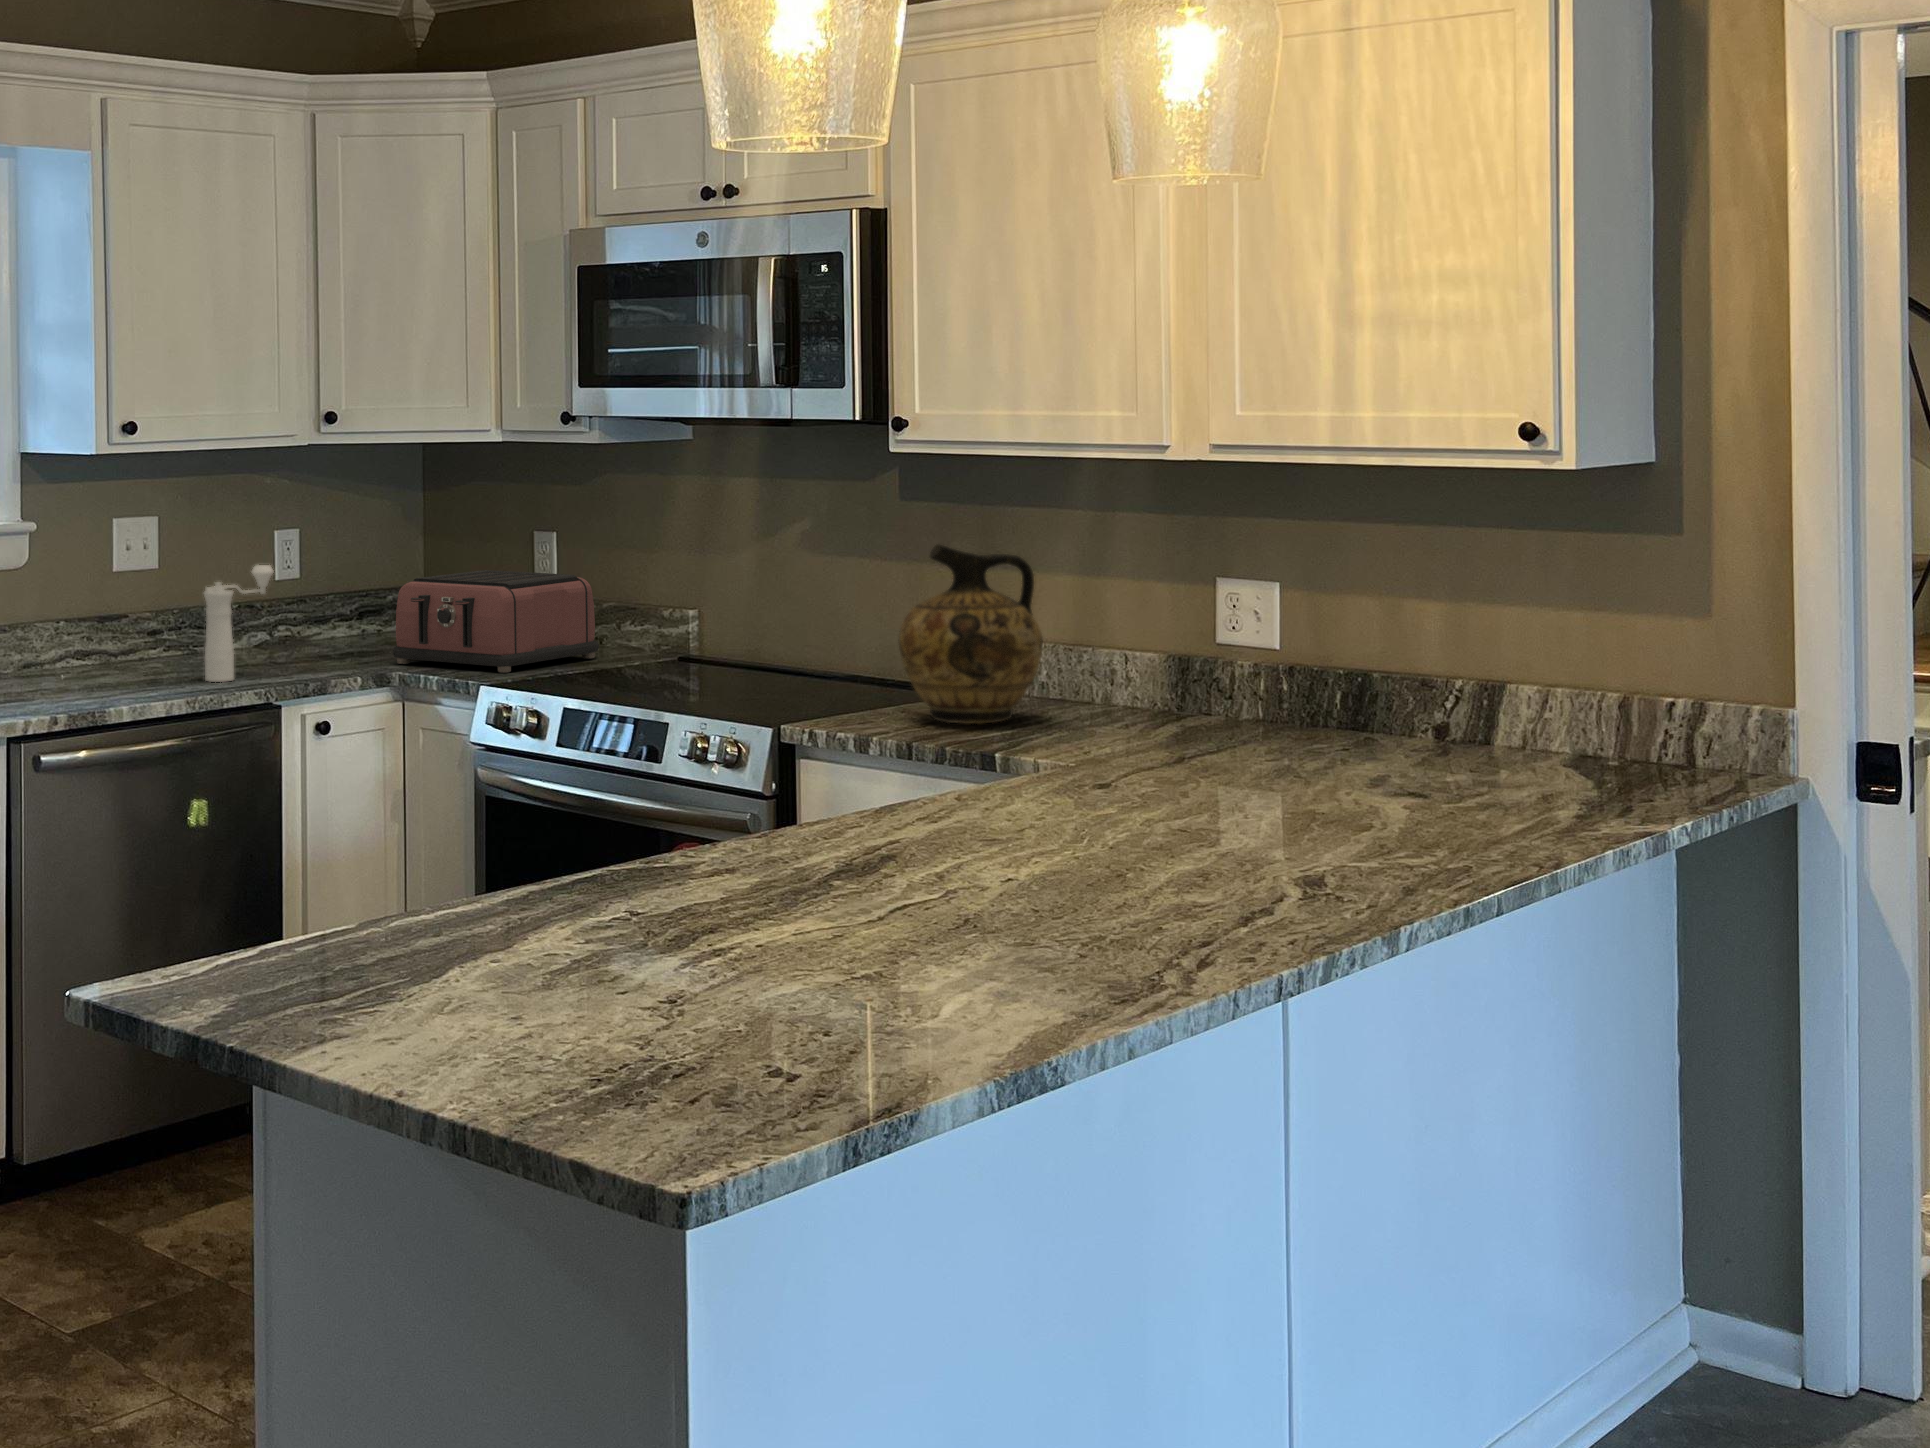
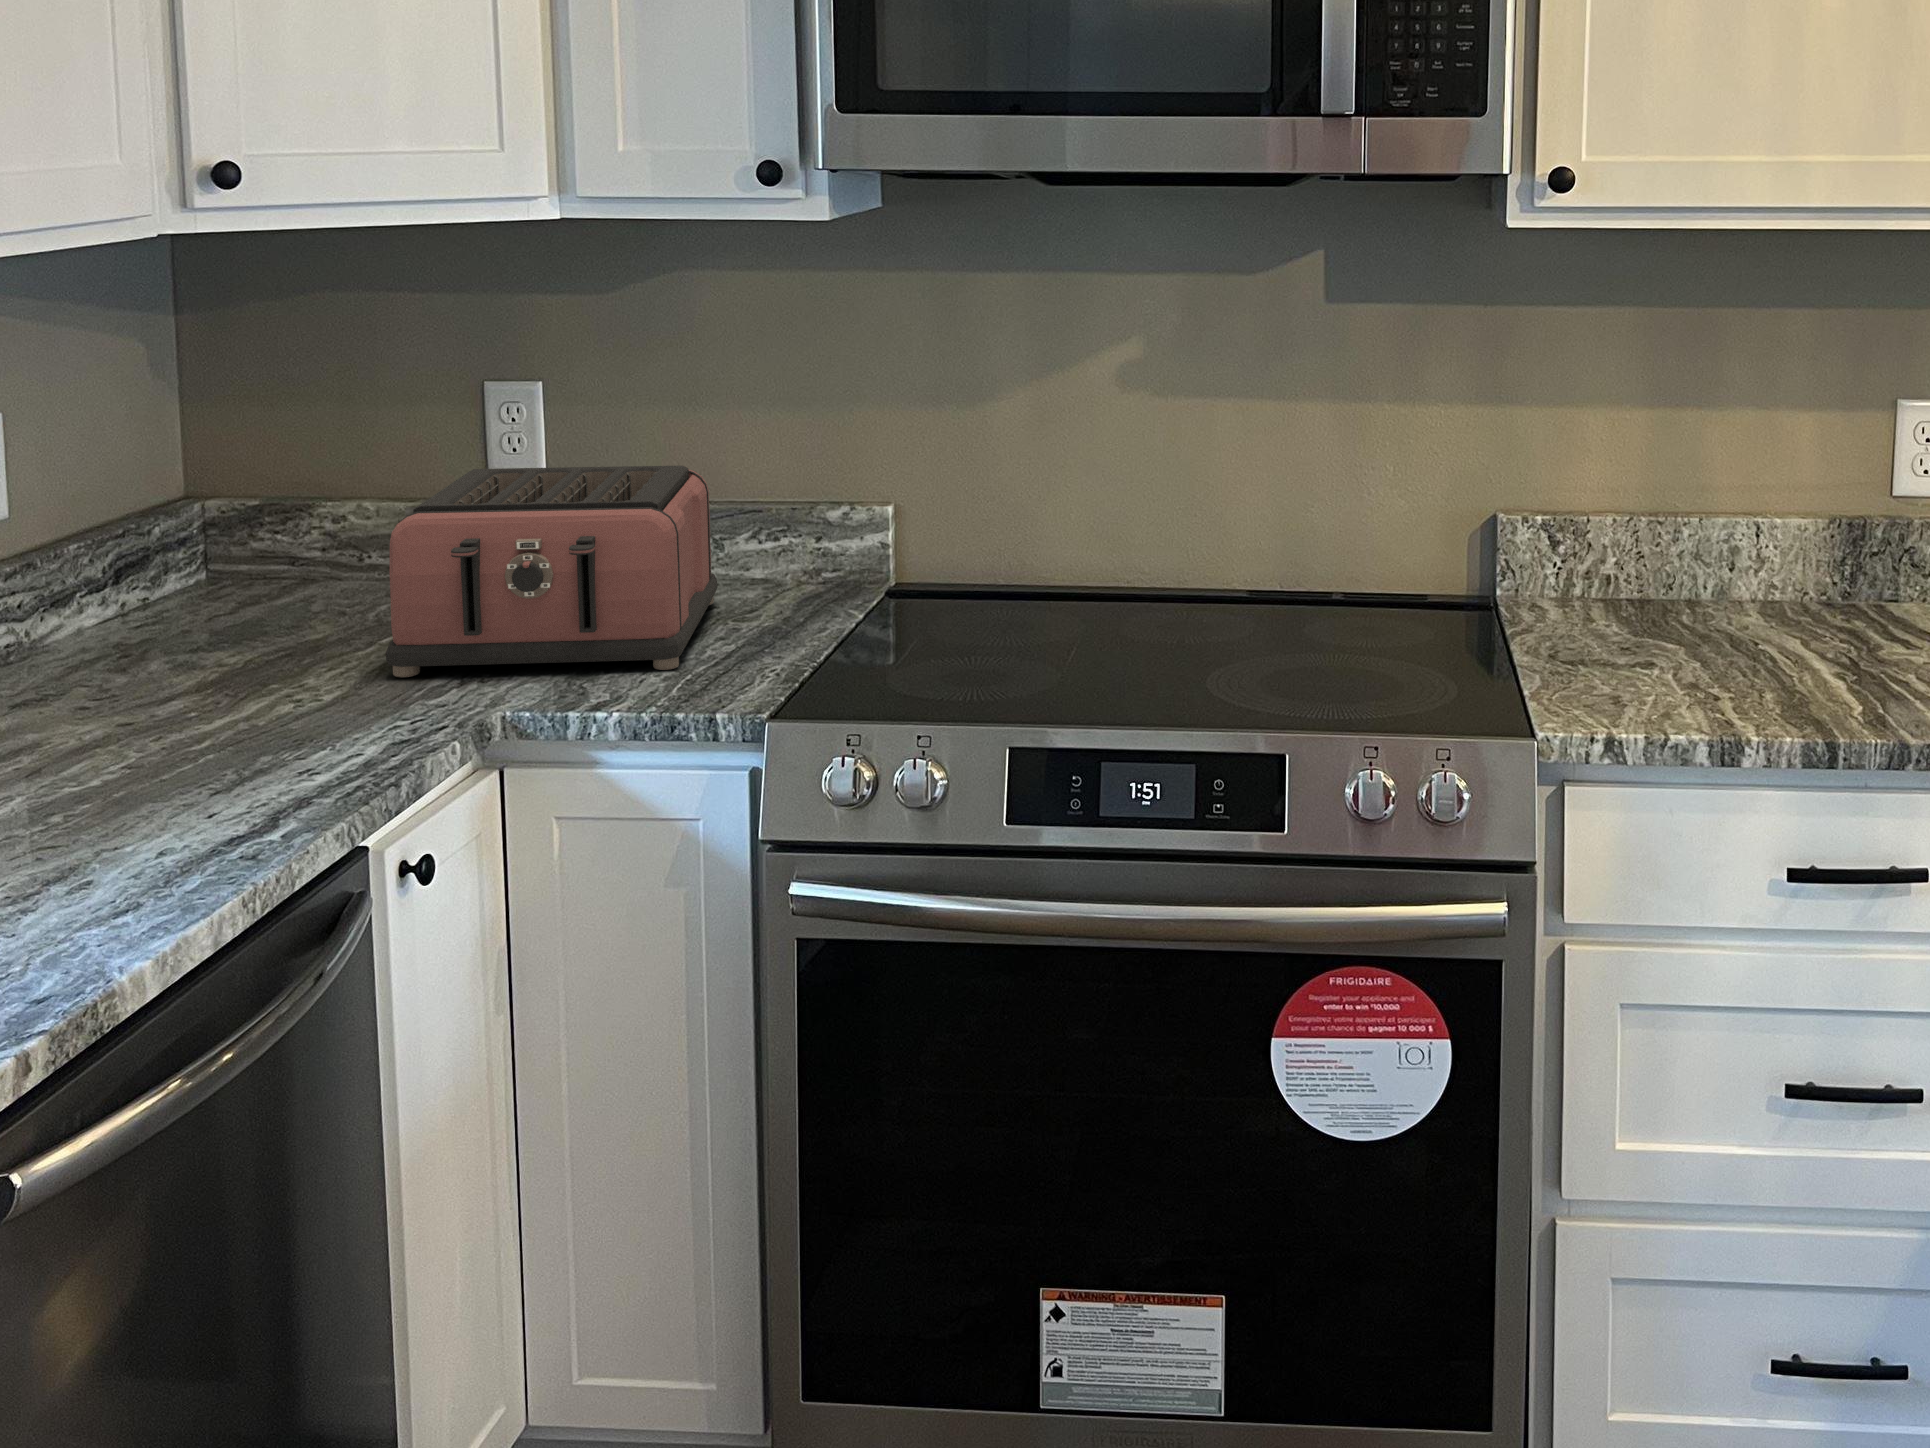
ceramic jug: present [899,545,1043,724] -> none [1598,391,1830,677]
pepper mill: present [204,565,273,682] -> none [65,526,201,825]

